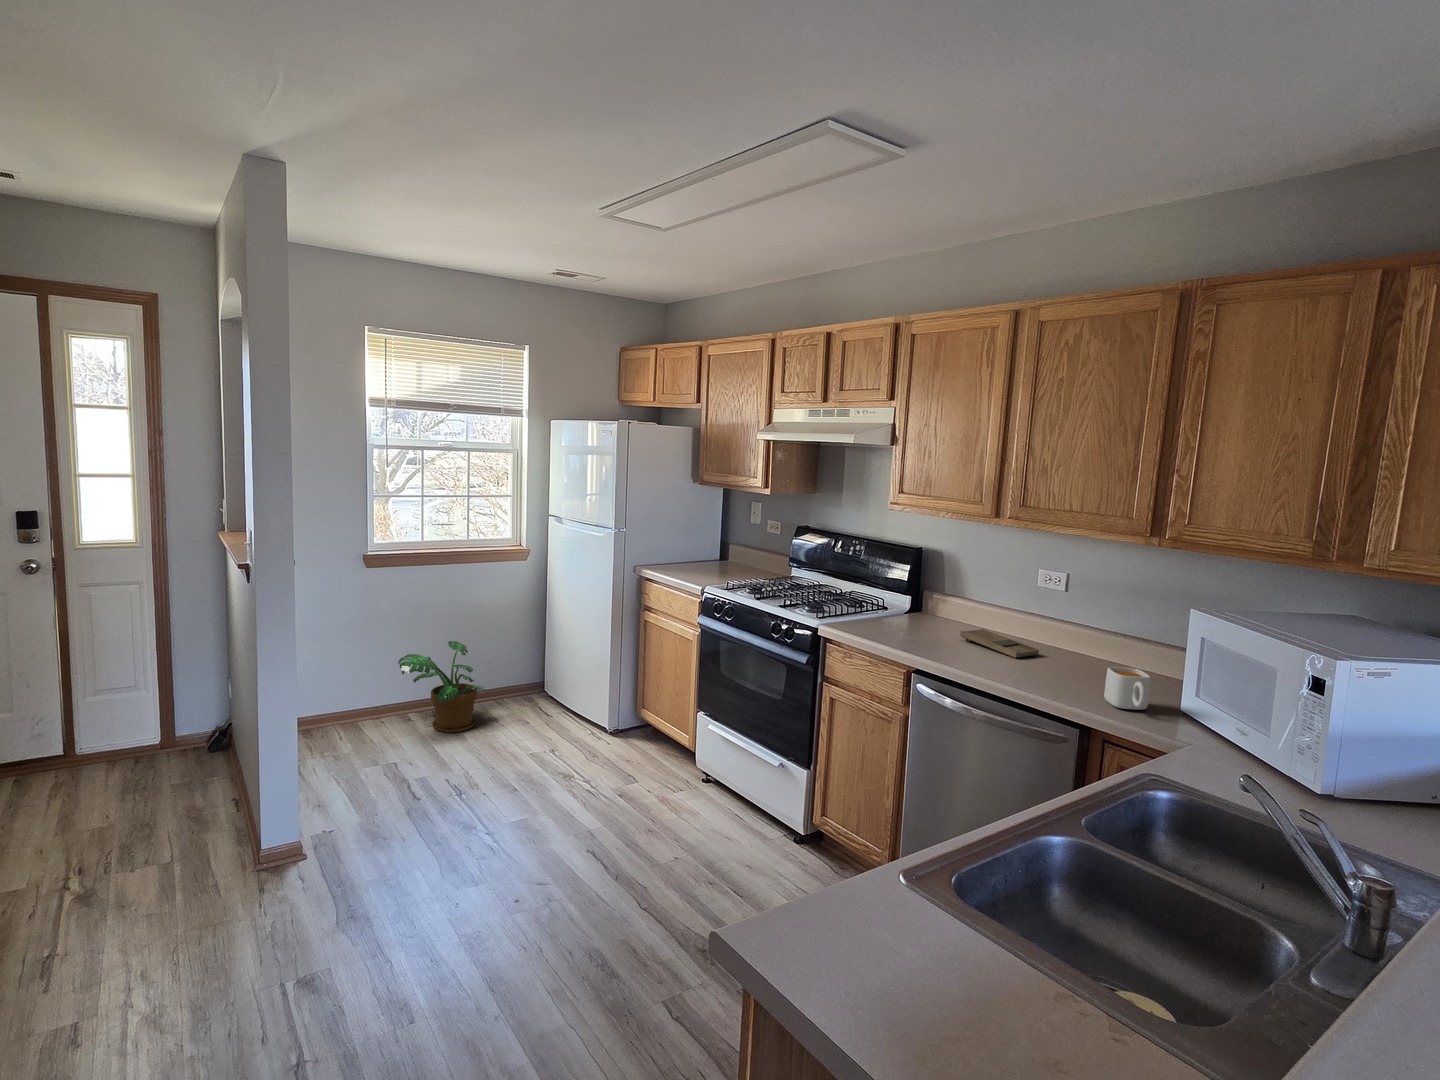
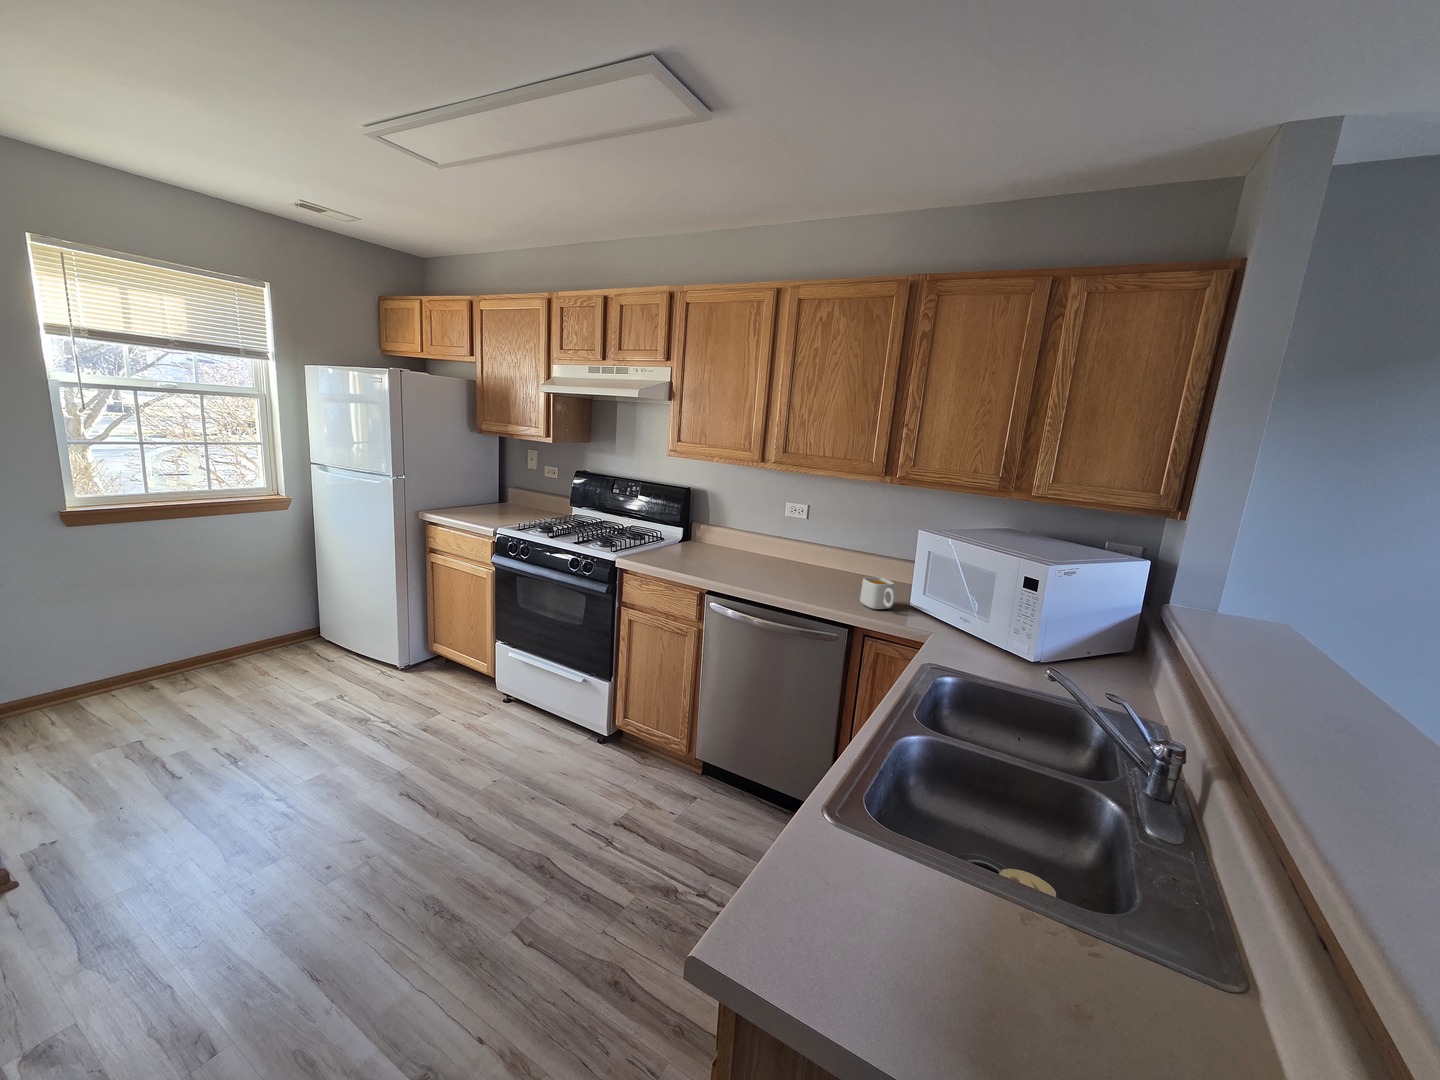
tray: present [960,629,1039,658] -> none [733,552,794,574]
potted plant: present [398,641,485,733] -> none [128,599,252,697]

